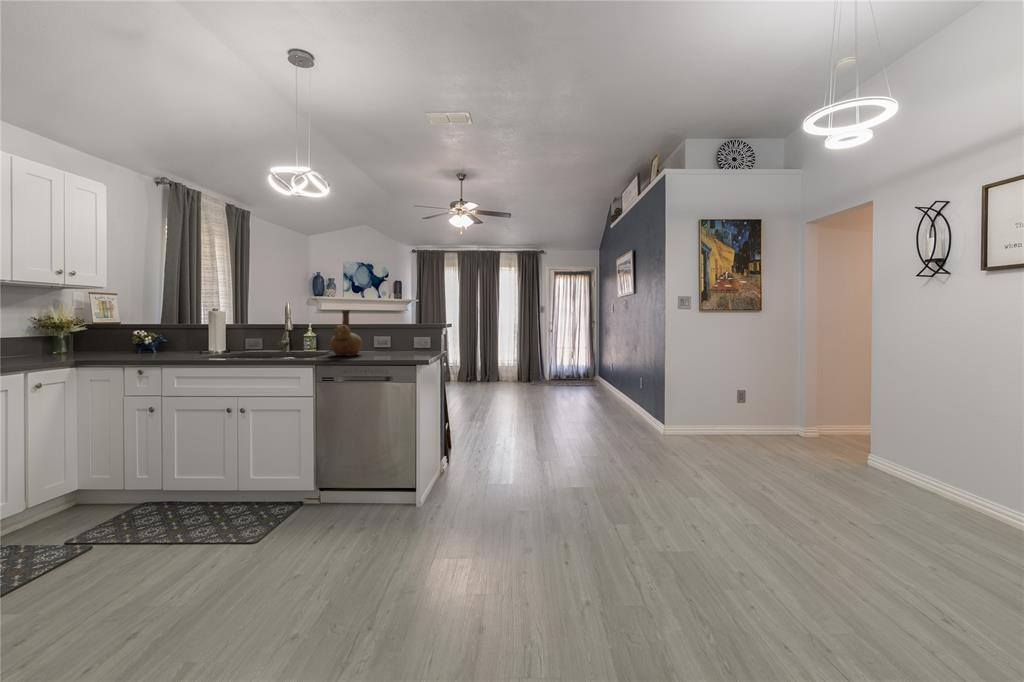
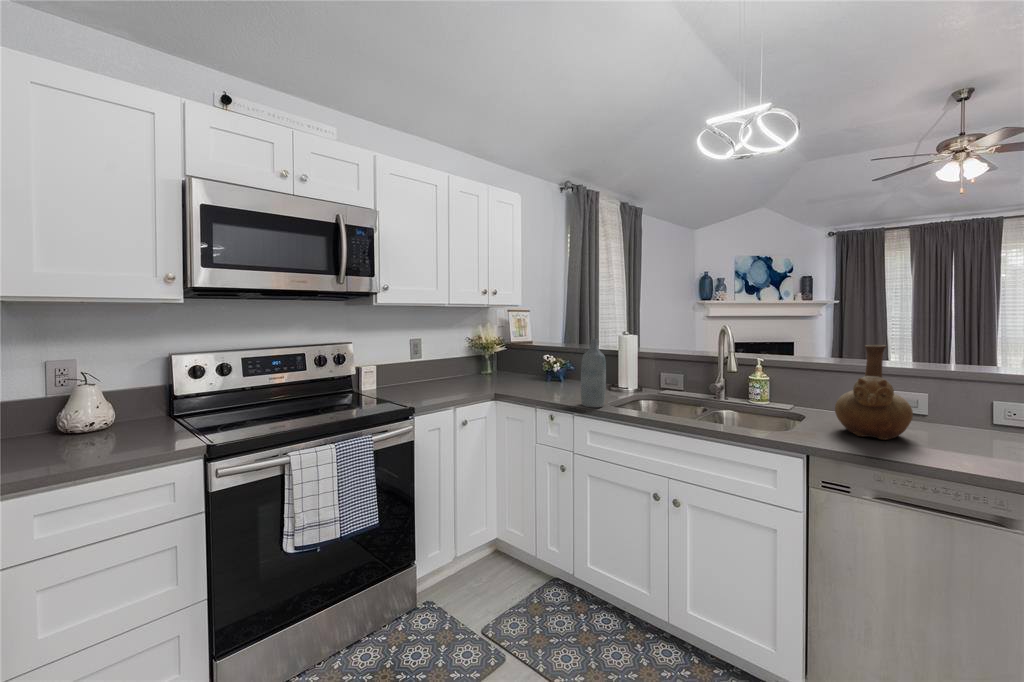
bottle: none [167,310,189,359] -> present [581,339,606,407]

